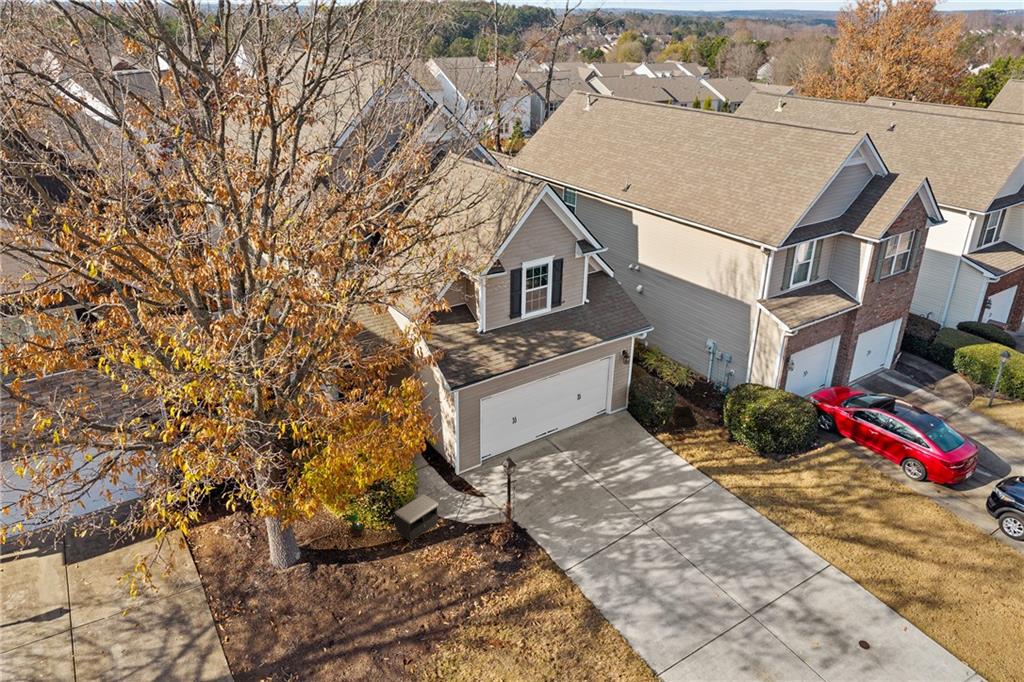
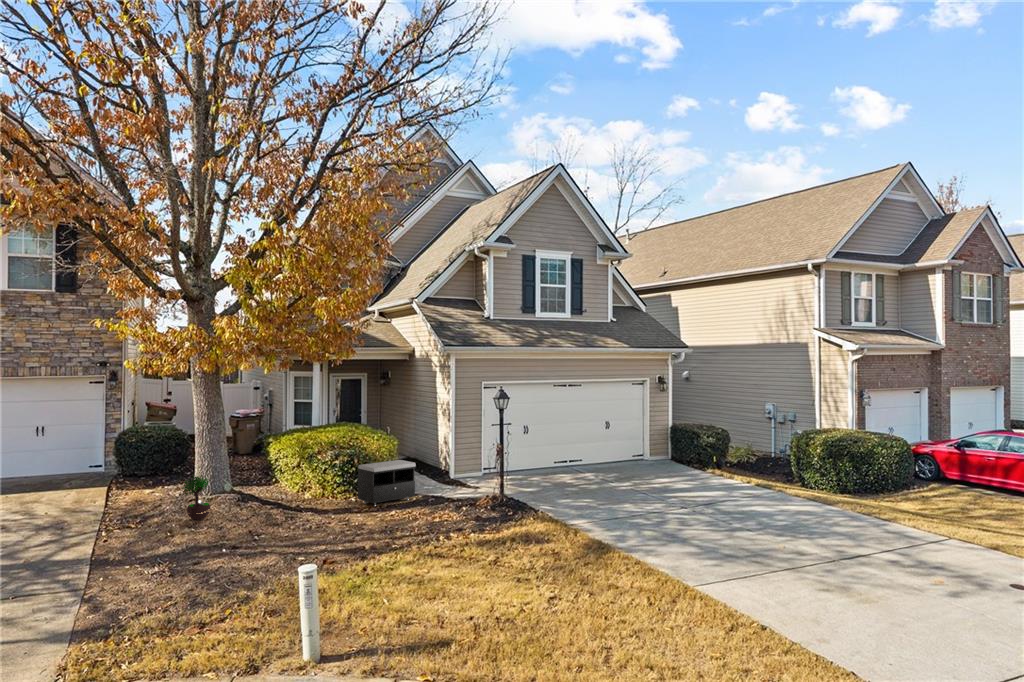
lounge chair: present [672,406,698,436] -> none [728,441,761,471]
potted tree: present [344,512,364,536] -> present [182,475,210,520]

